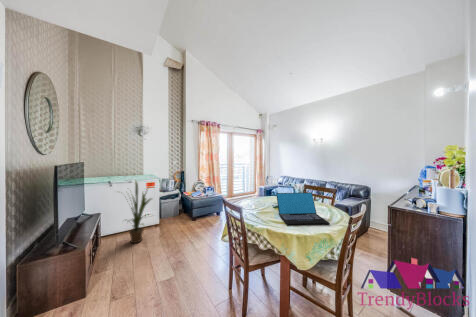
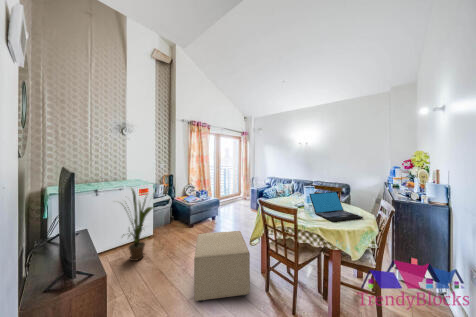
ottoman: none [155,225,216,289] -> present [194,231,250,302]

